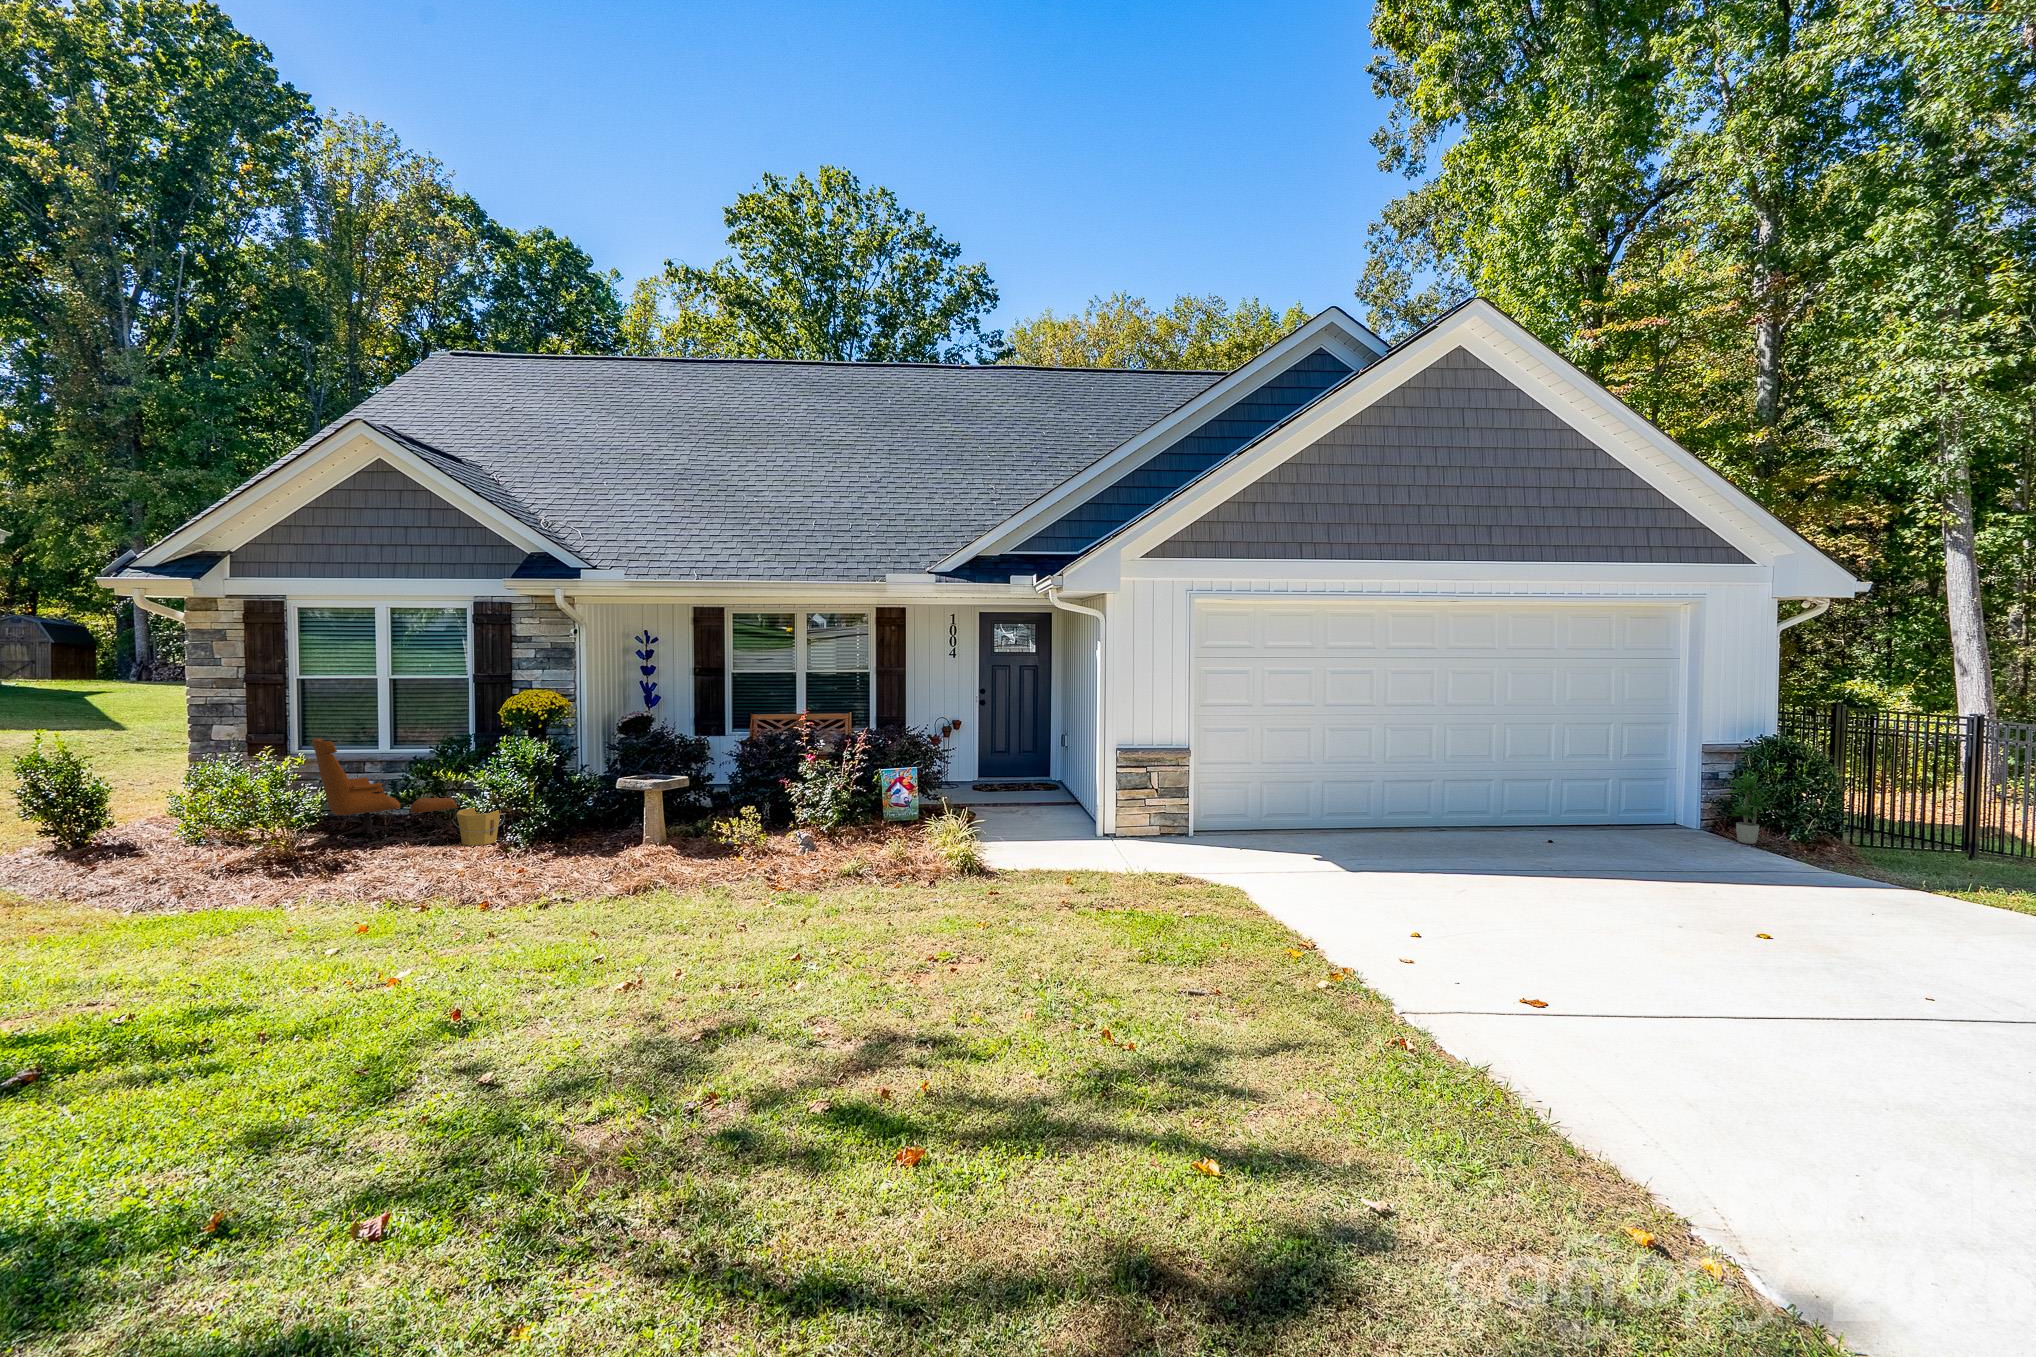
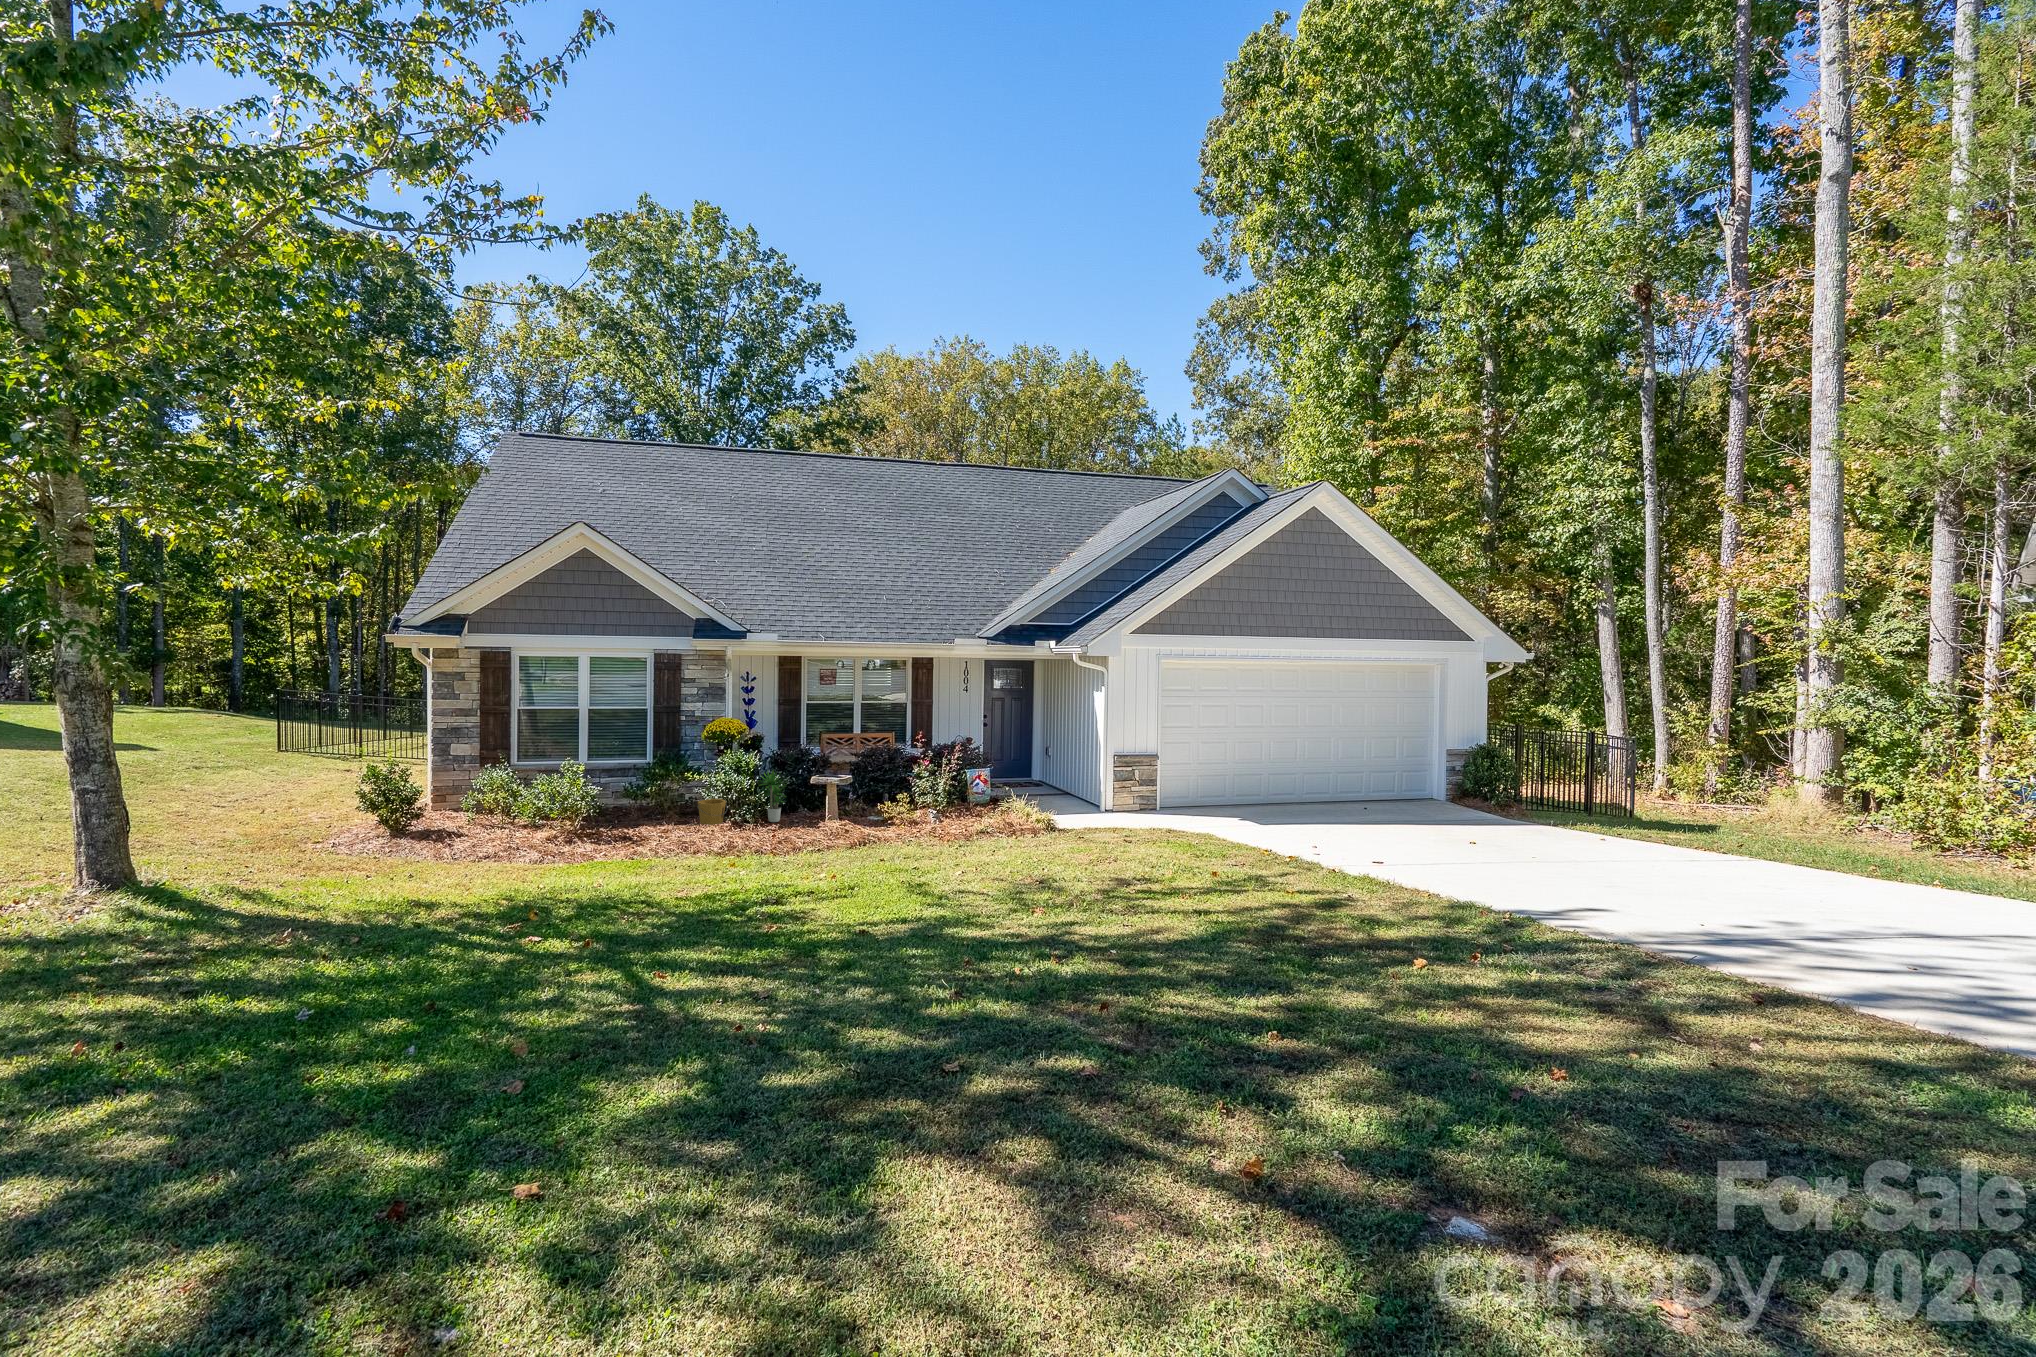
lounge chair: present [312,738,458,839] -> none [591,754,667,825]
potted plant: present [1726,771,1772,844] -> present [760,771,783,822]

